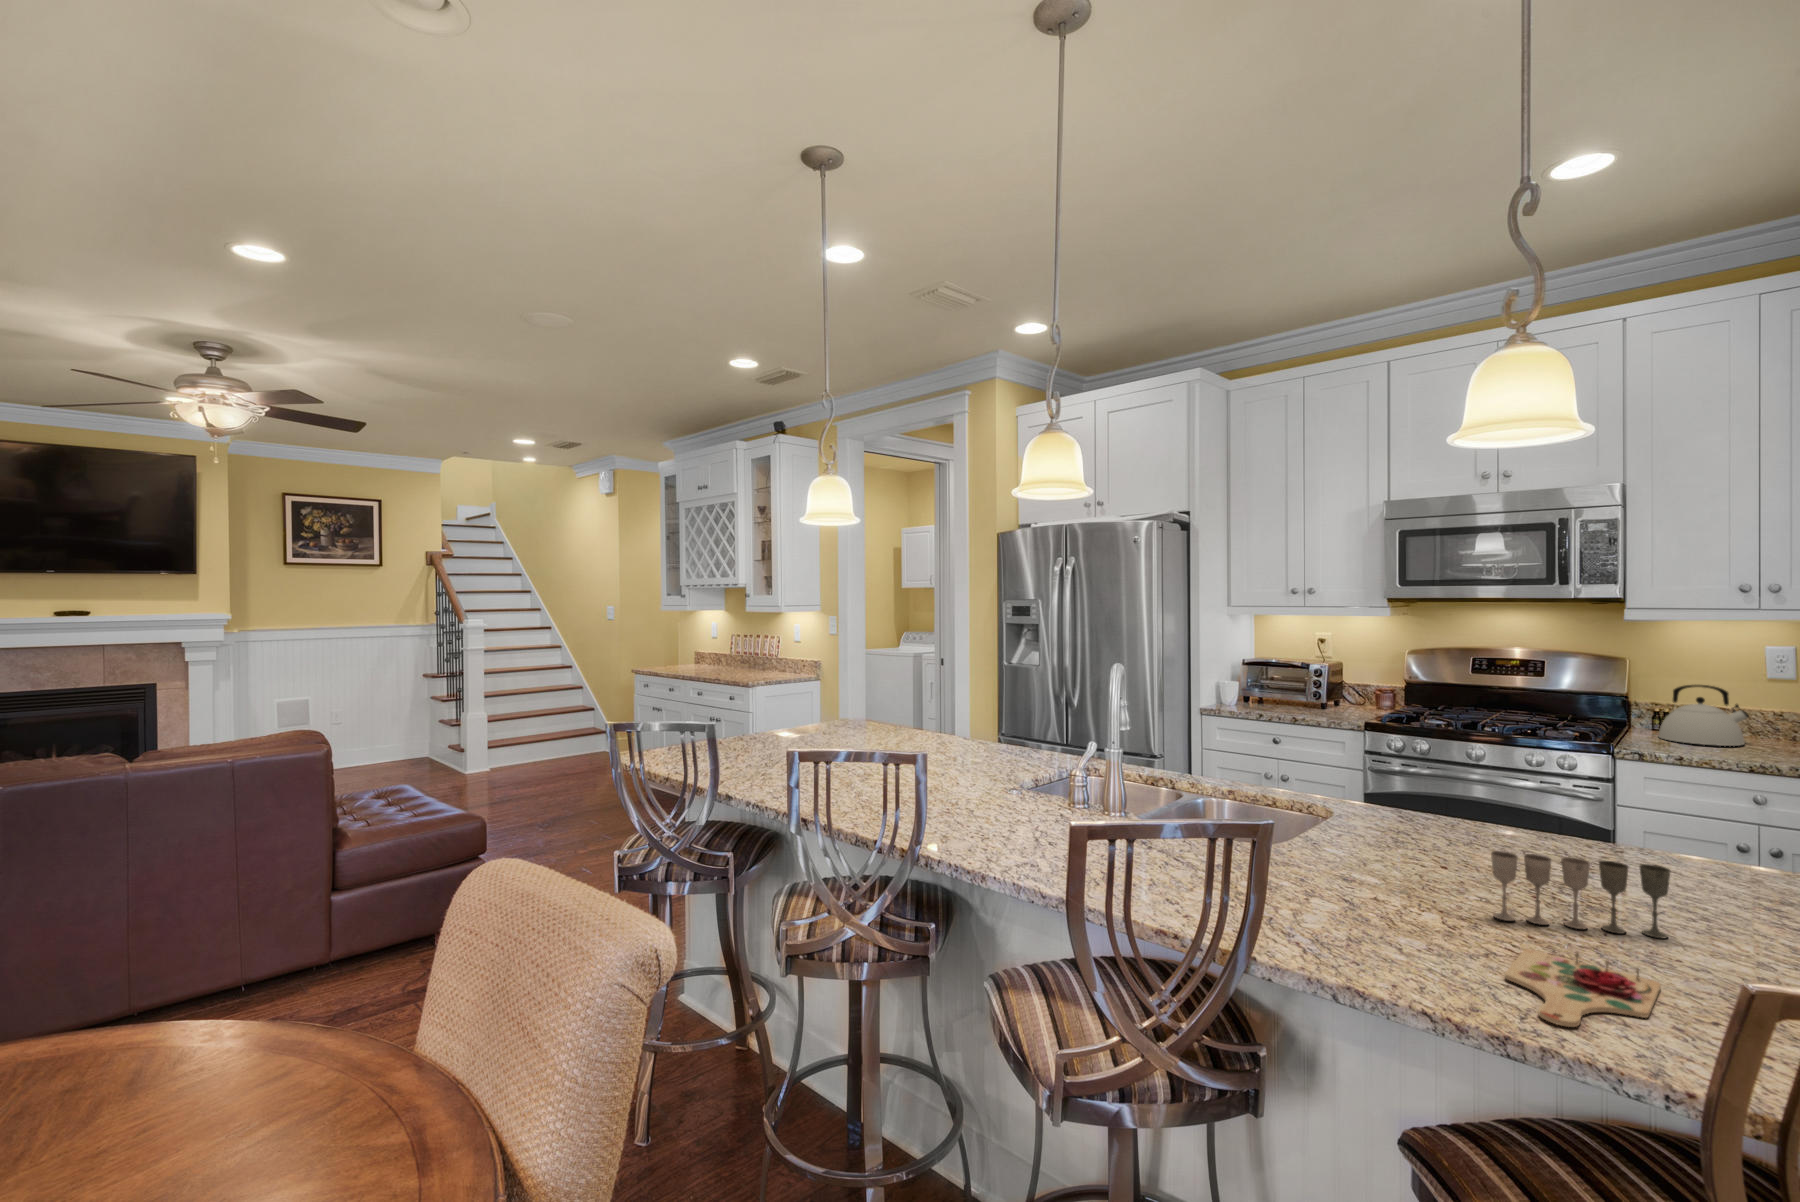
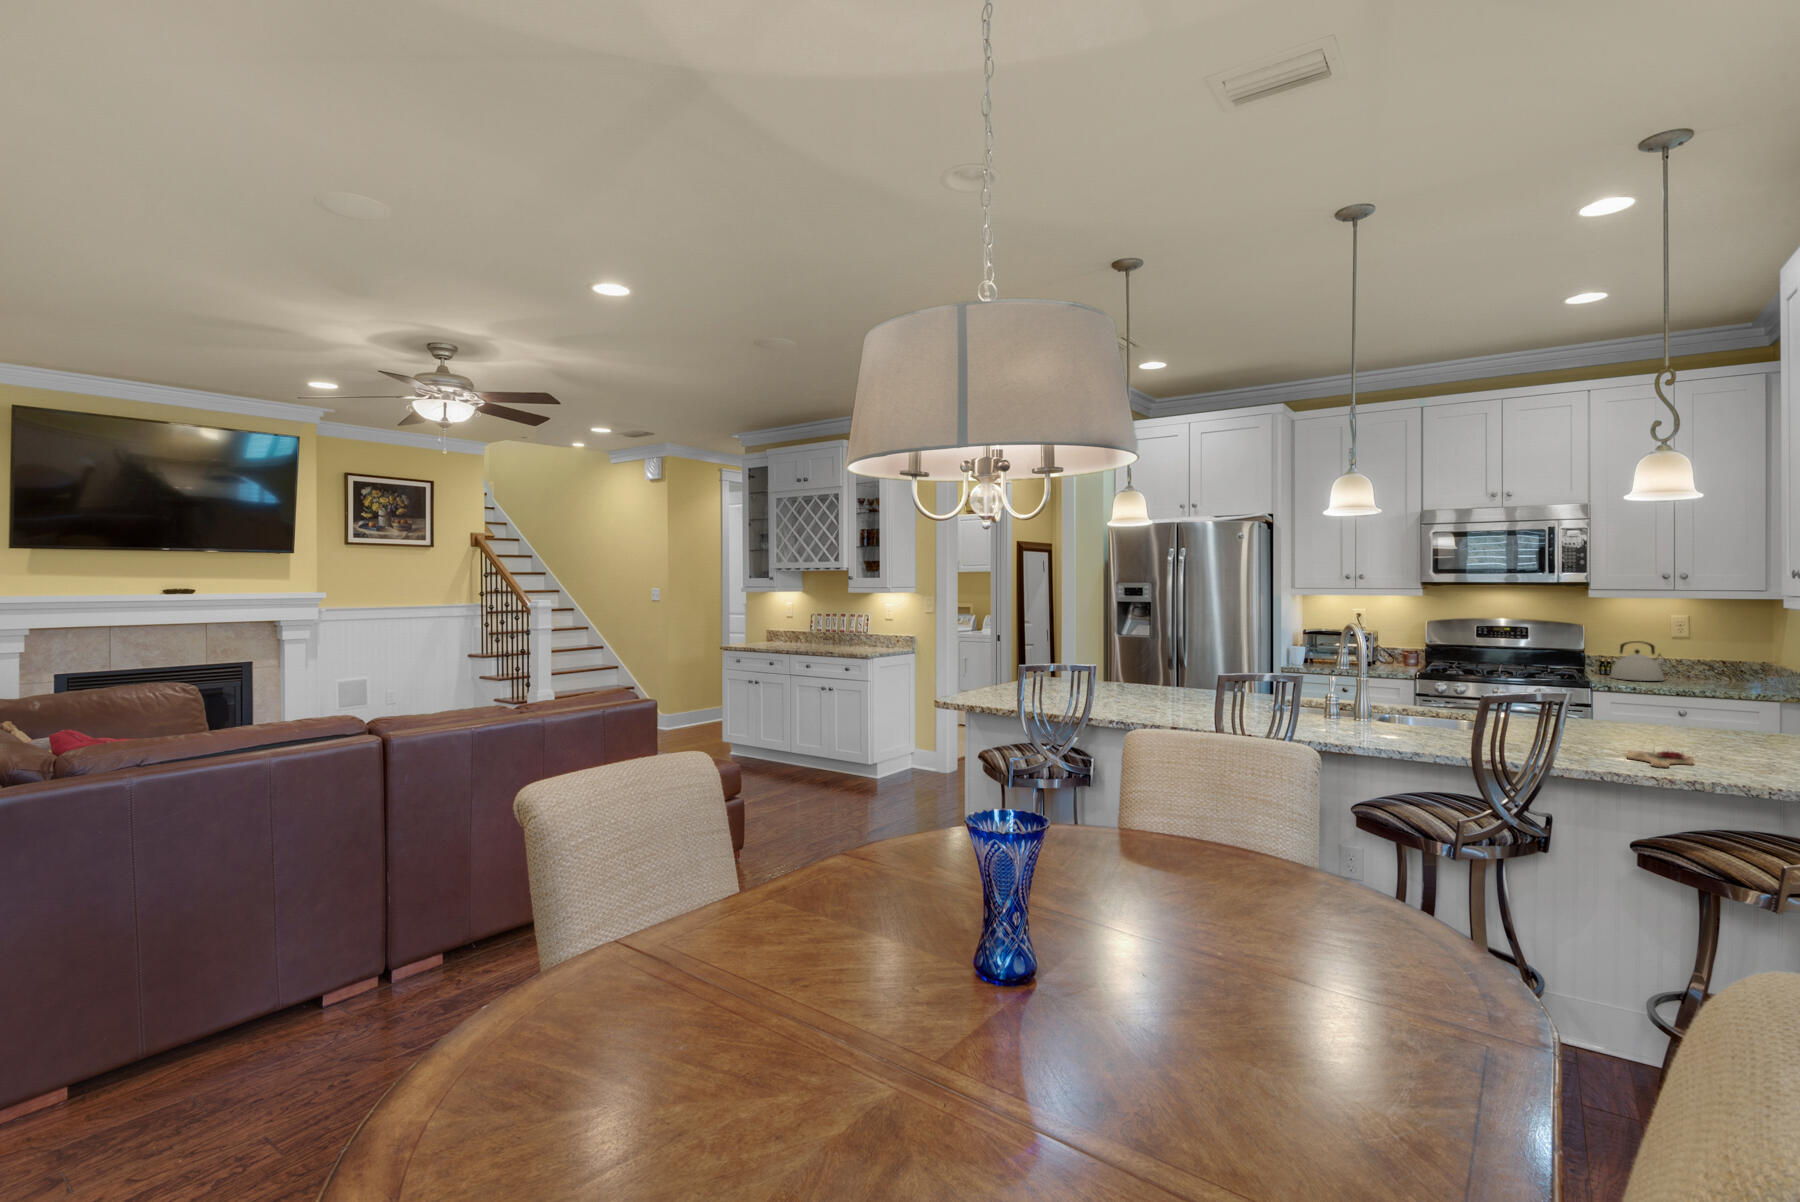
wine glass: present [1491,851,1670,938] -> none [1600,711,1686,747]

